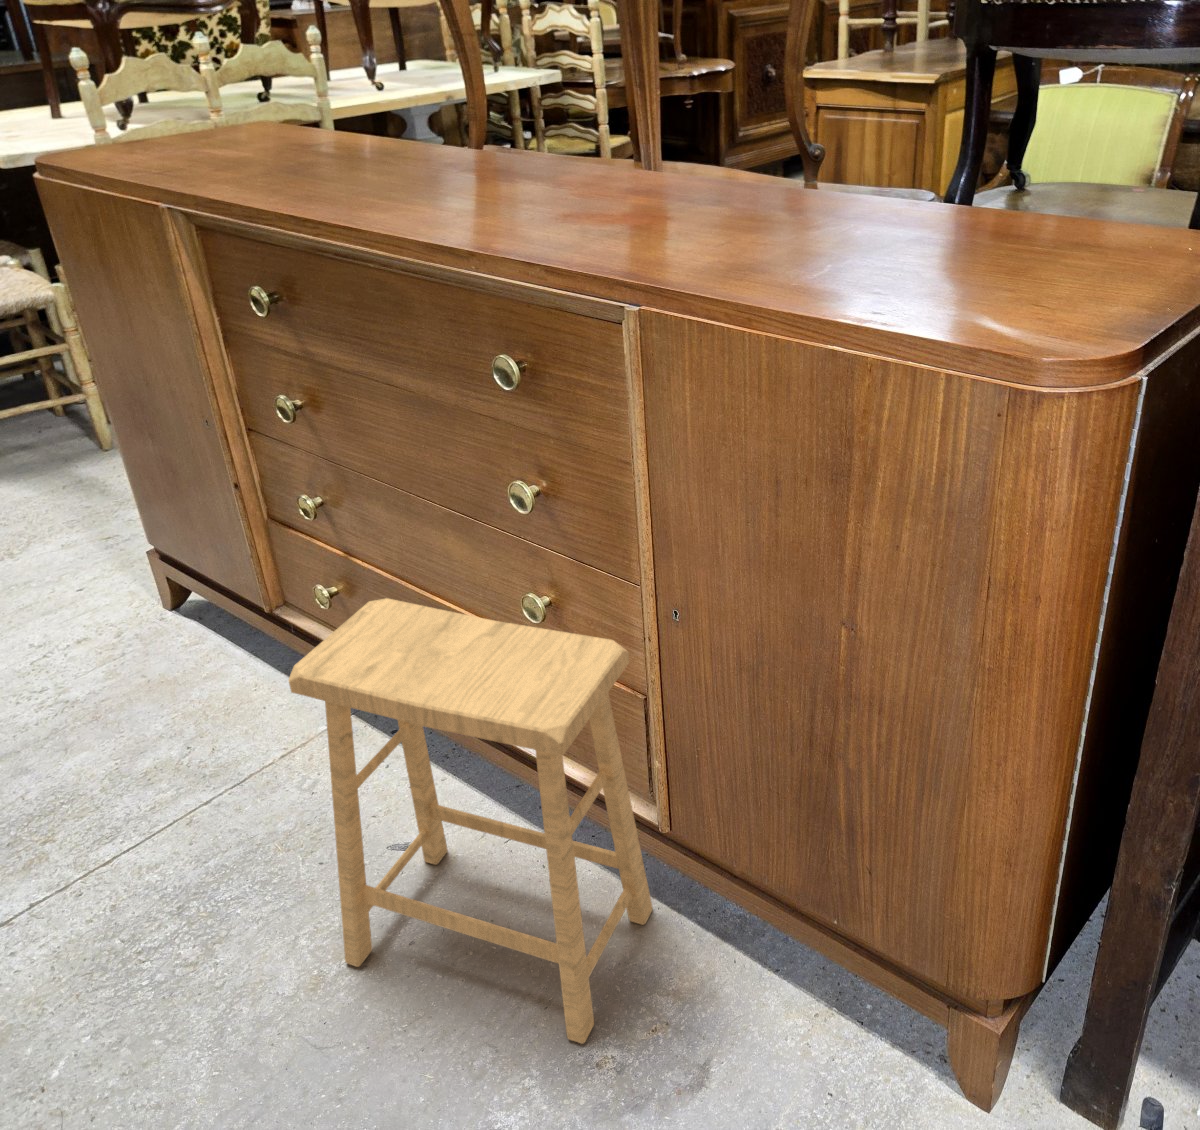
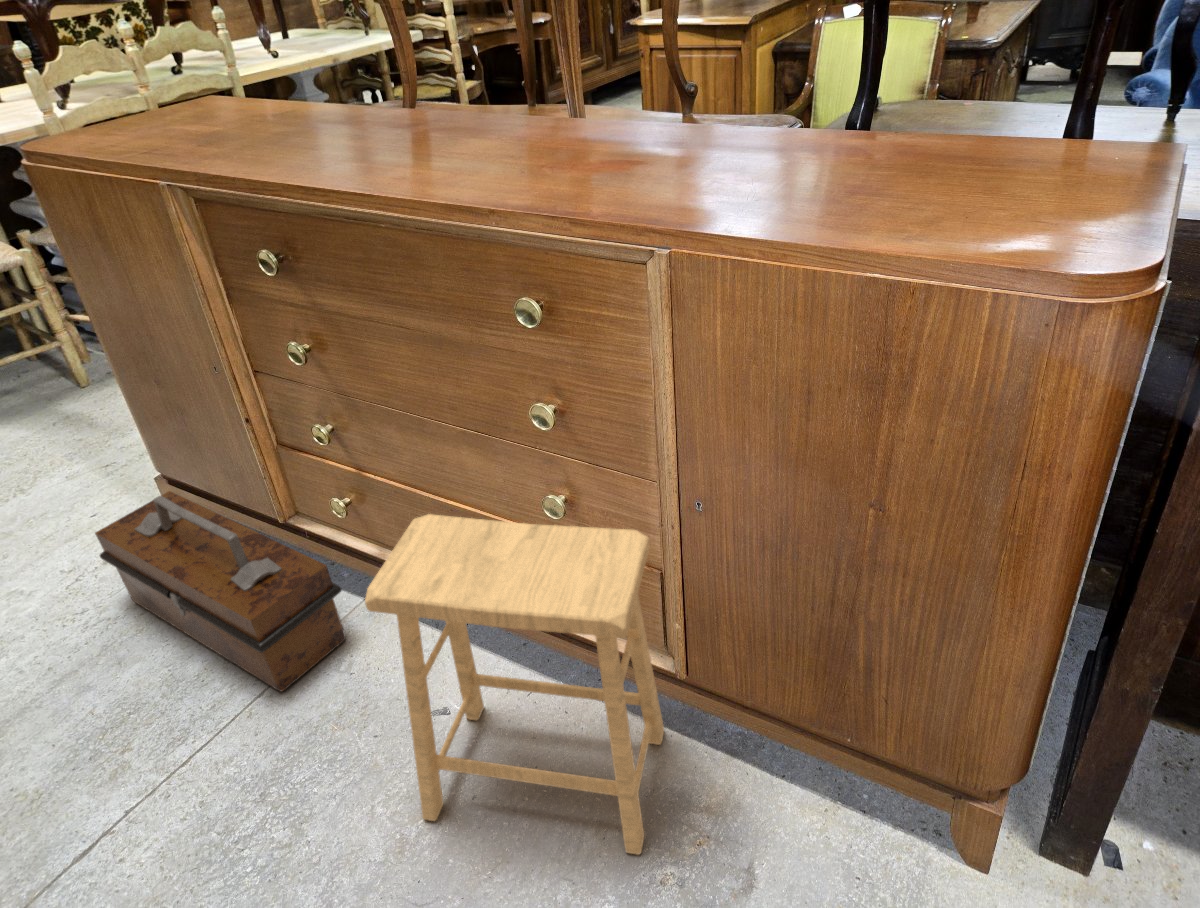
toolbox: none [64,563,313,801] -> present [95,491,346,692]

